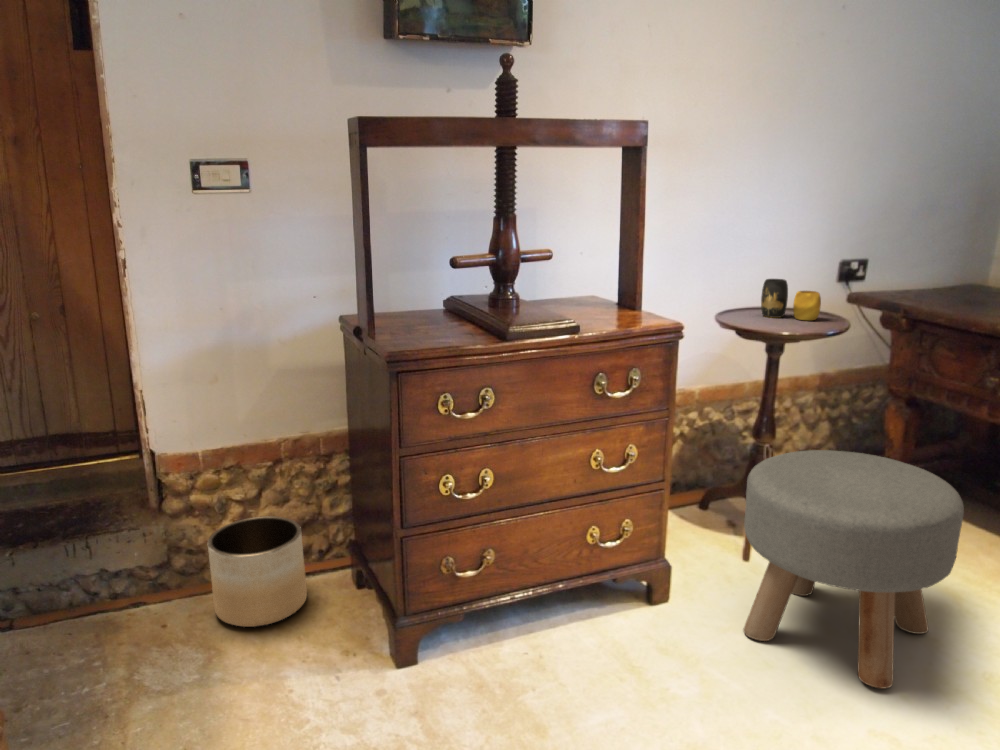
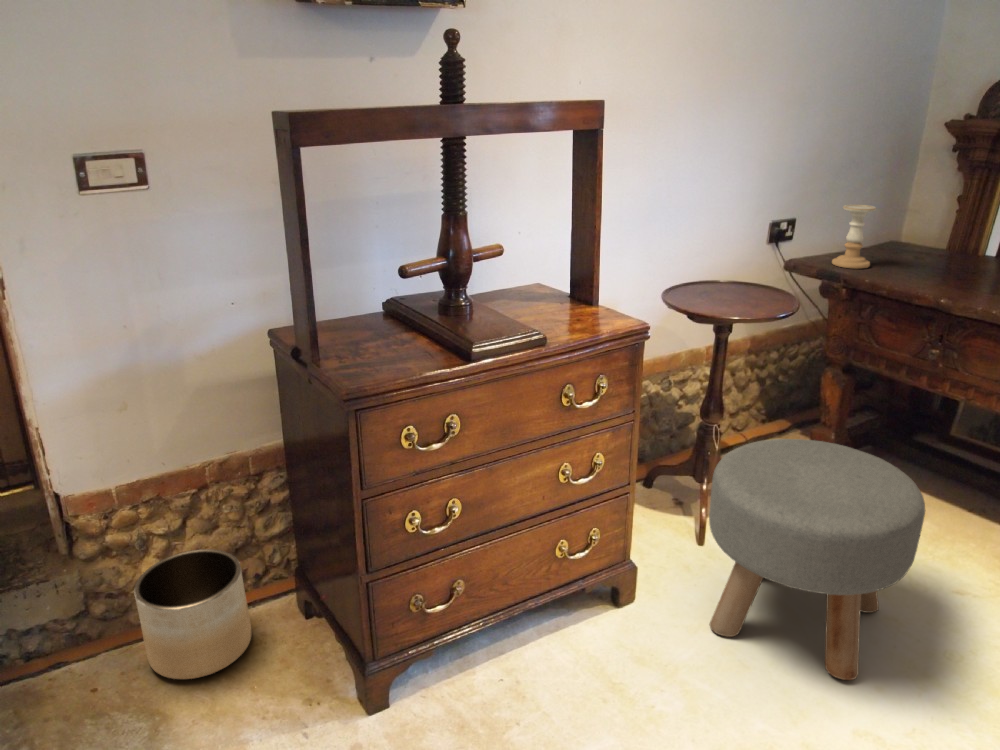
candle holder: none [899,239,943,301] -> present [832,204,876,269]
vase: present [761,279,821,320] -> none [708,256,769,300]

